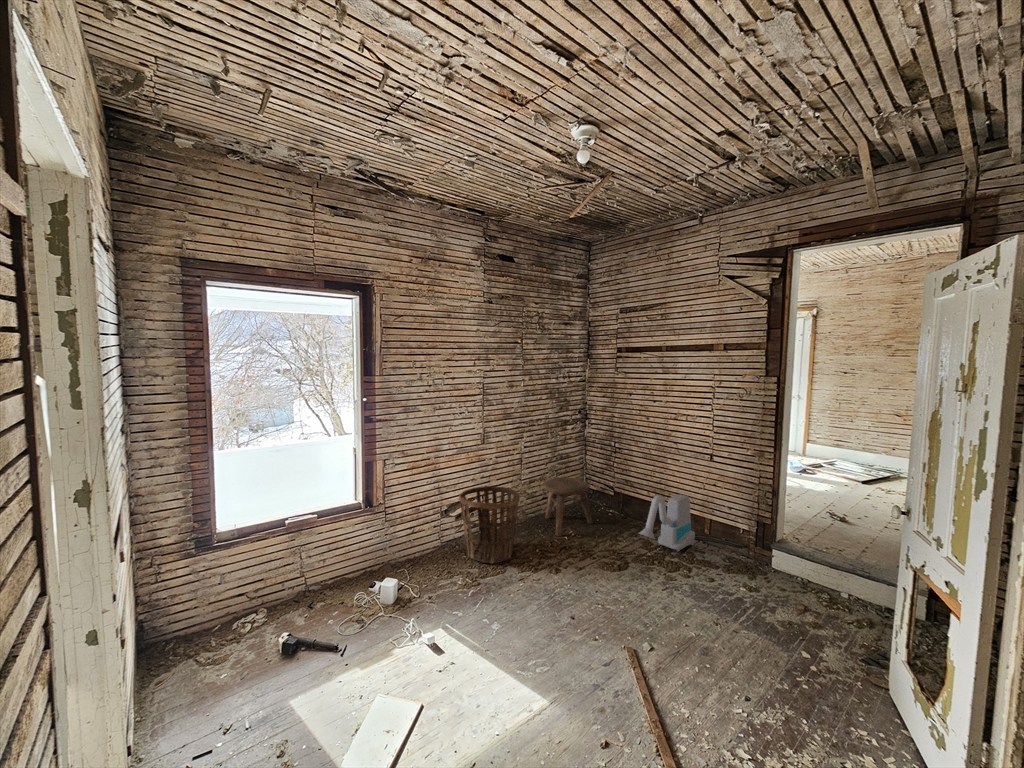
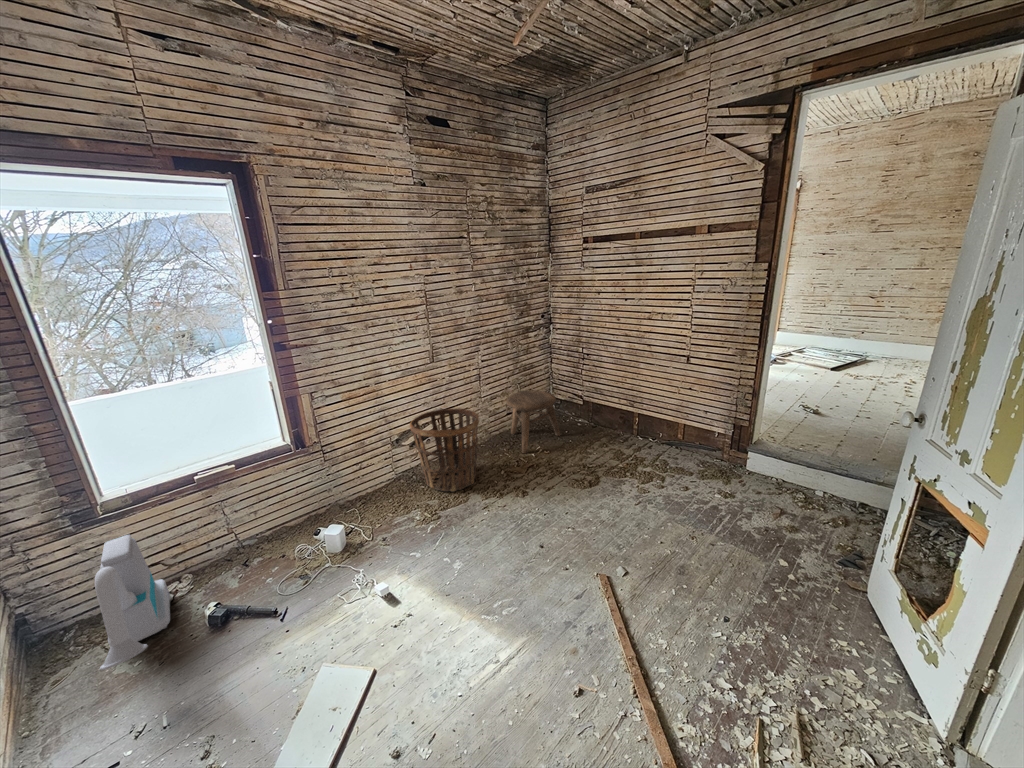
vacuum cleaner: present [639,494,695,551] -> present [95,535,171,670]

